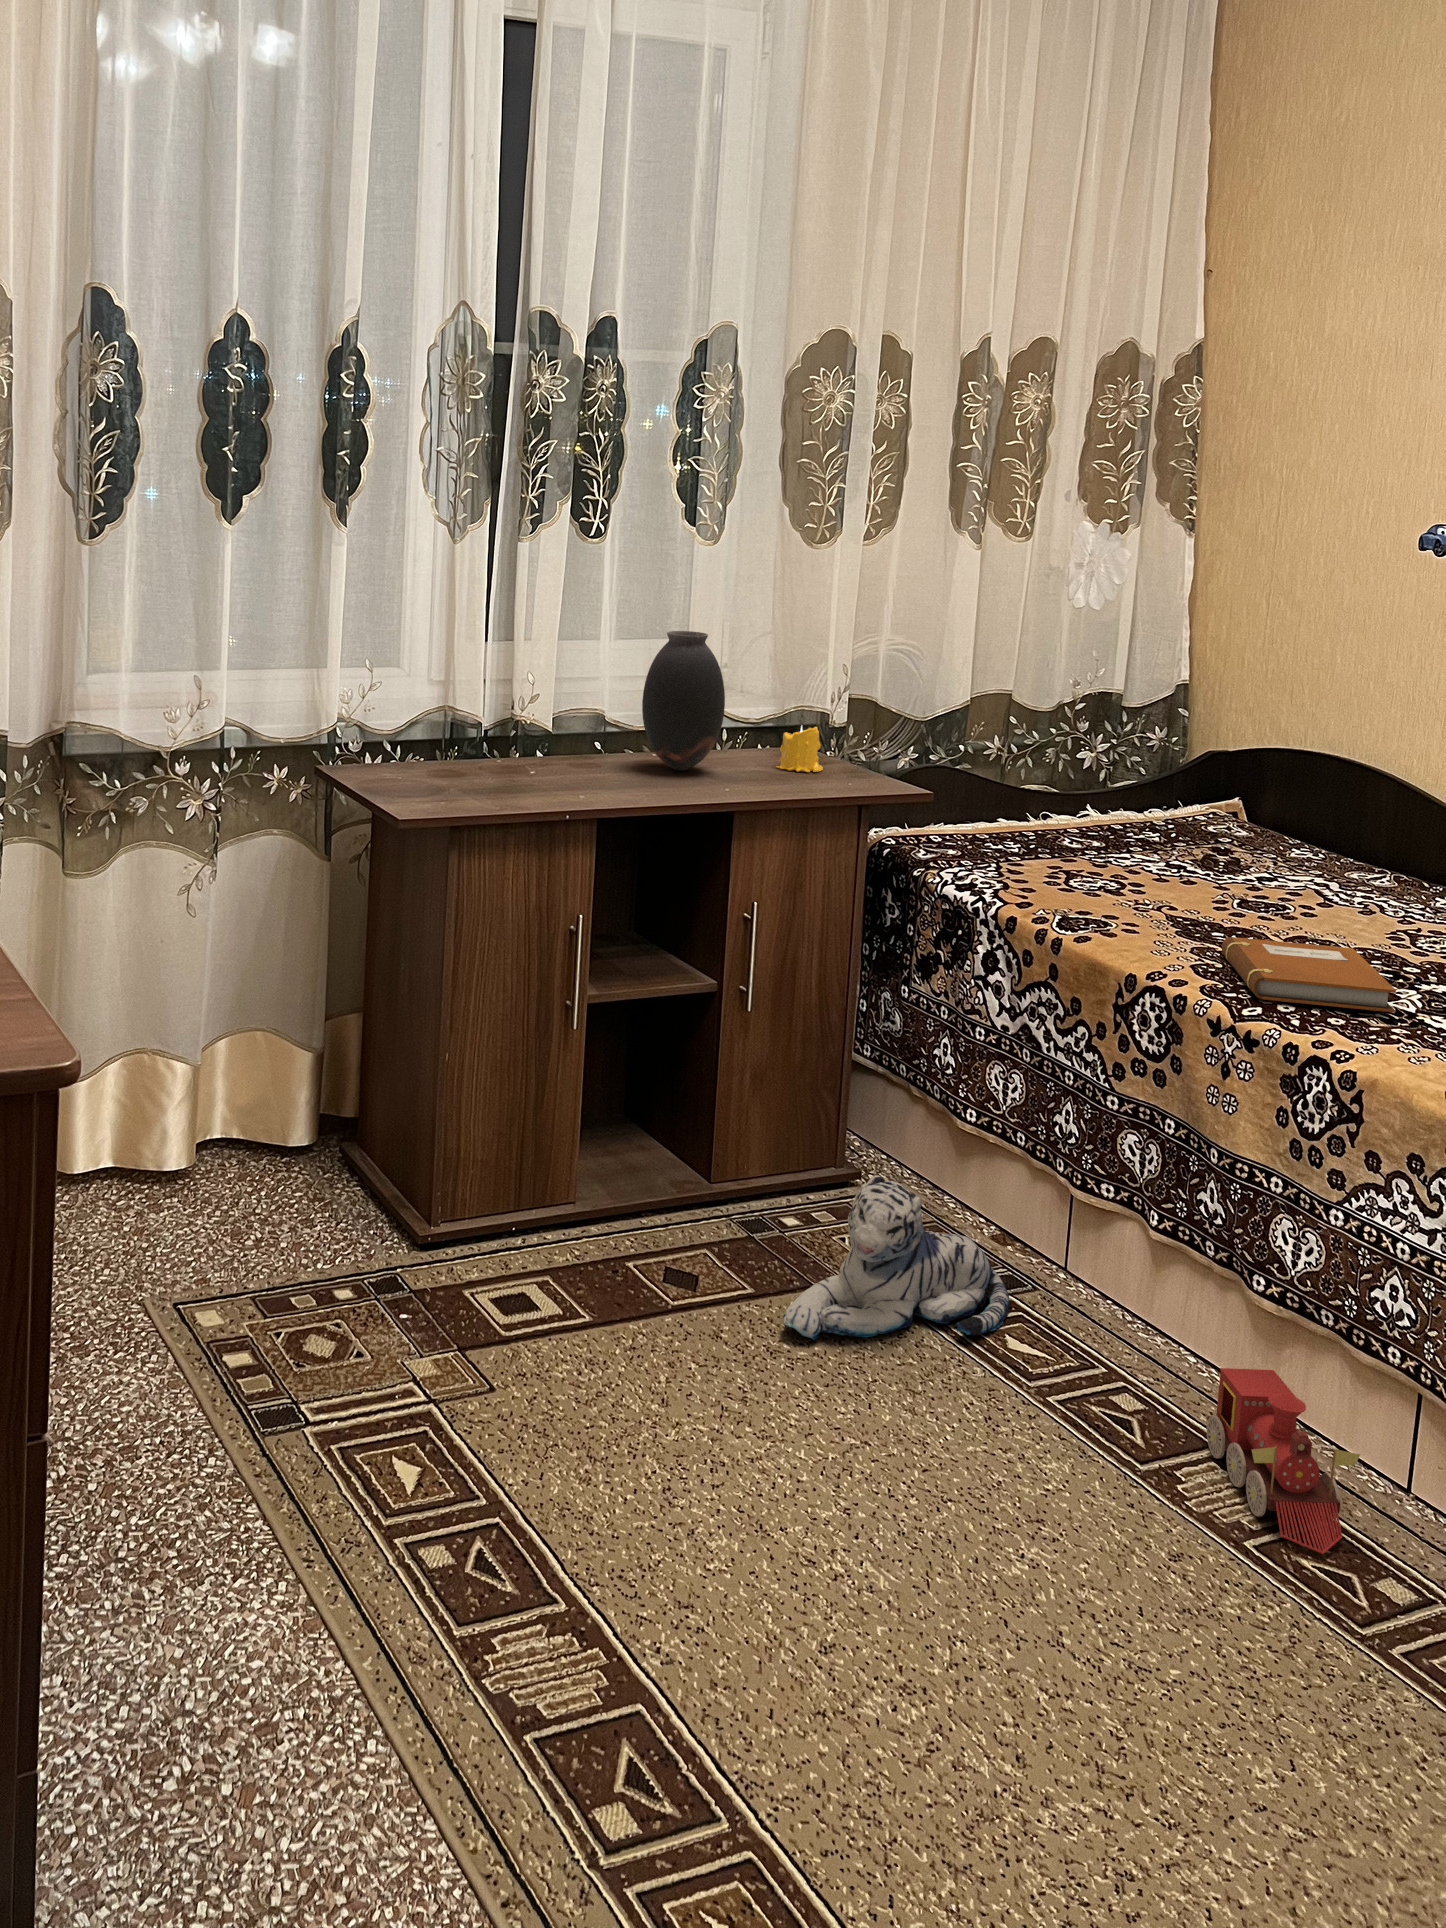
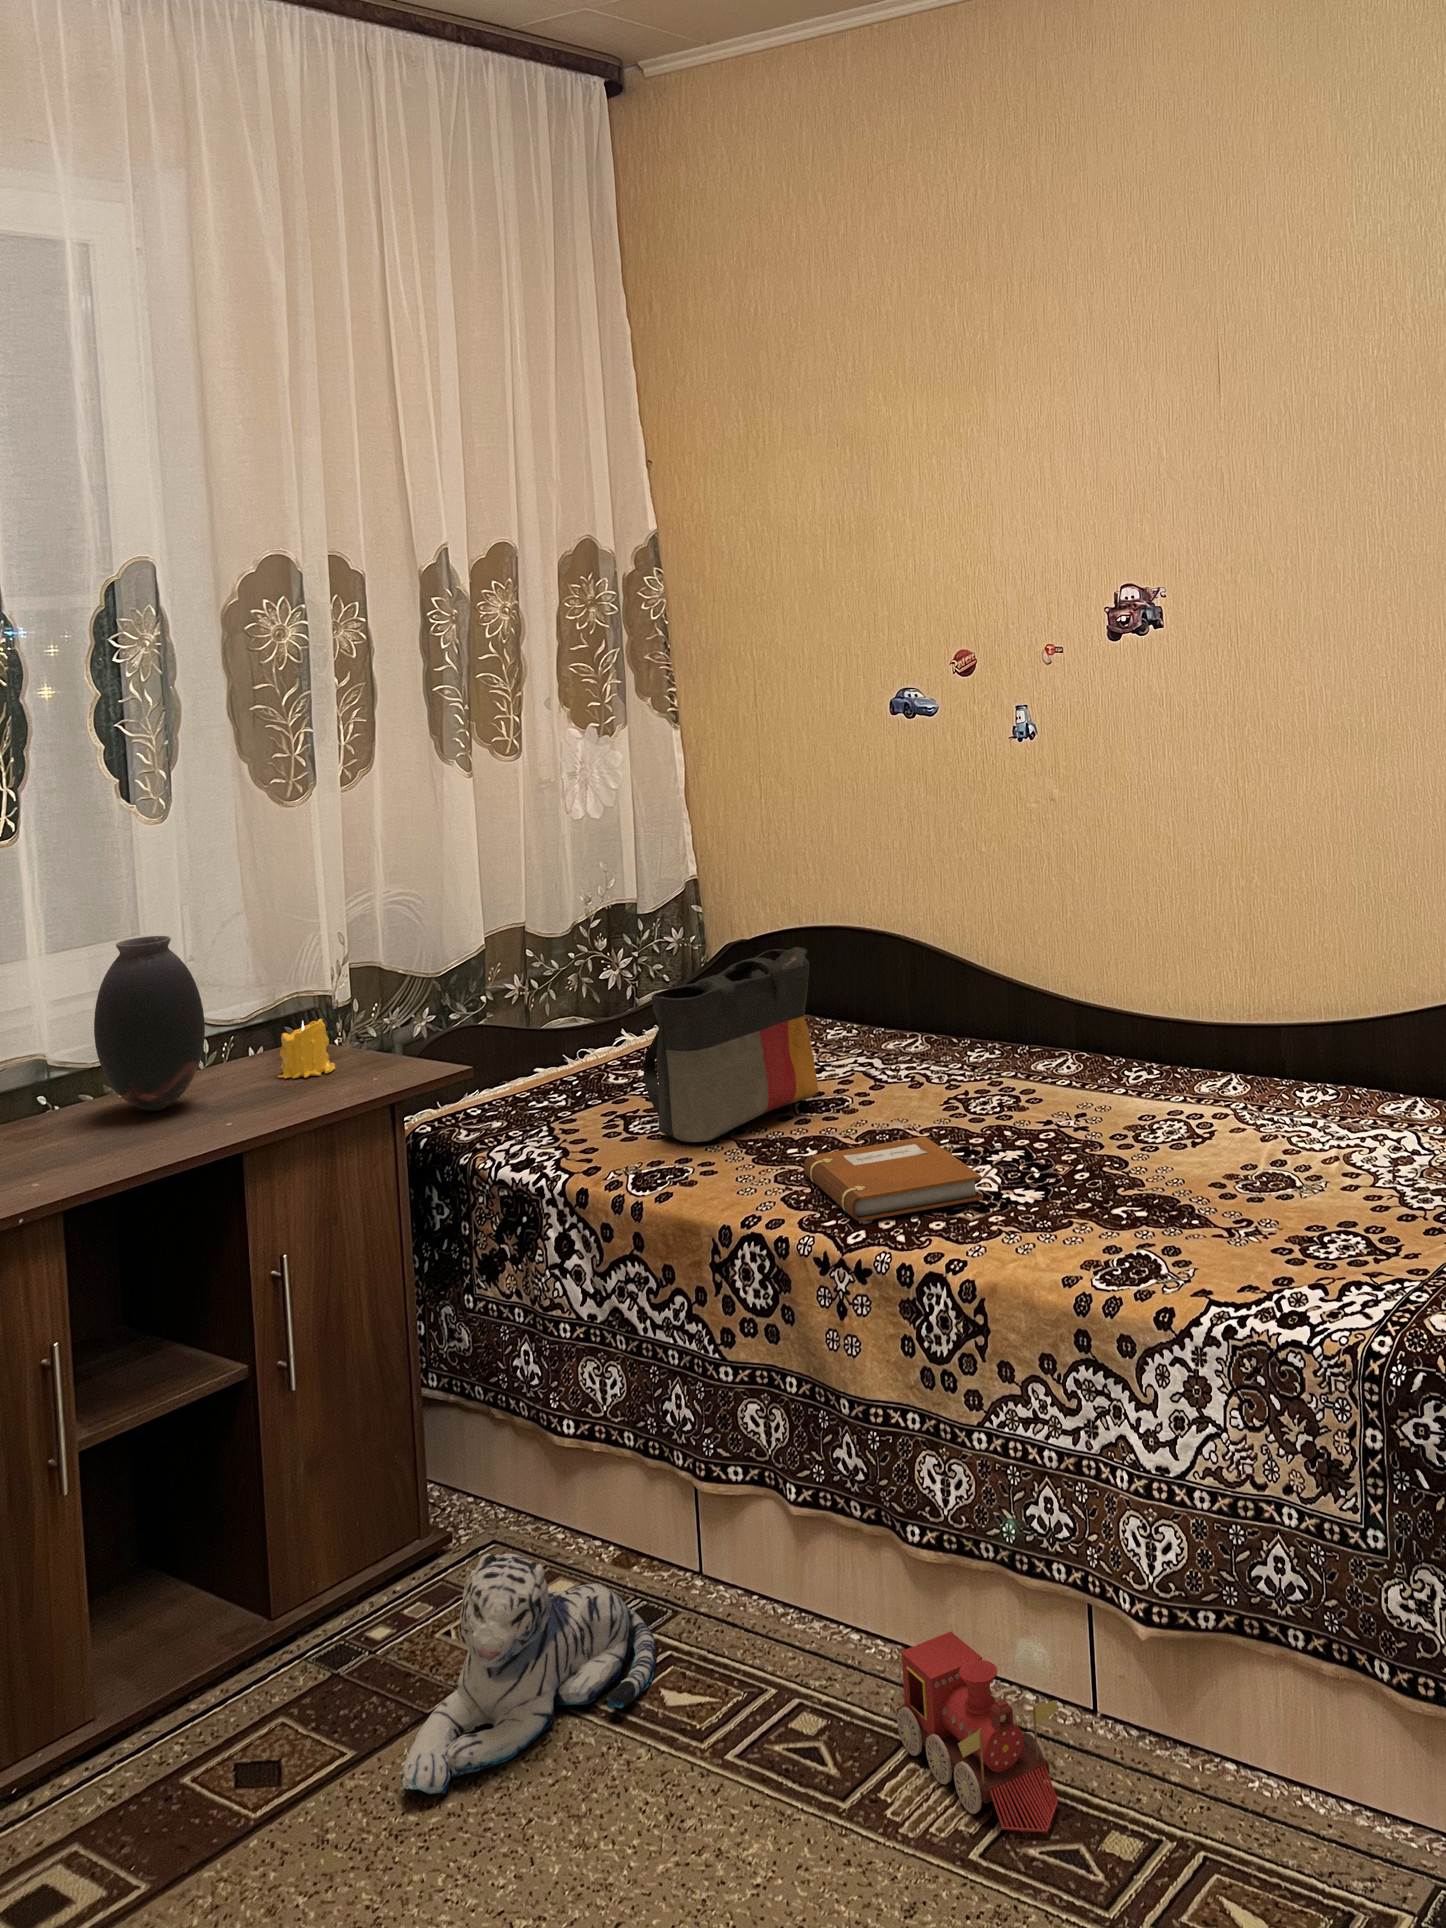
tote bag: none [1091,750,1273,907] -> present [643,947,818,1142]

